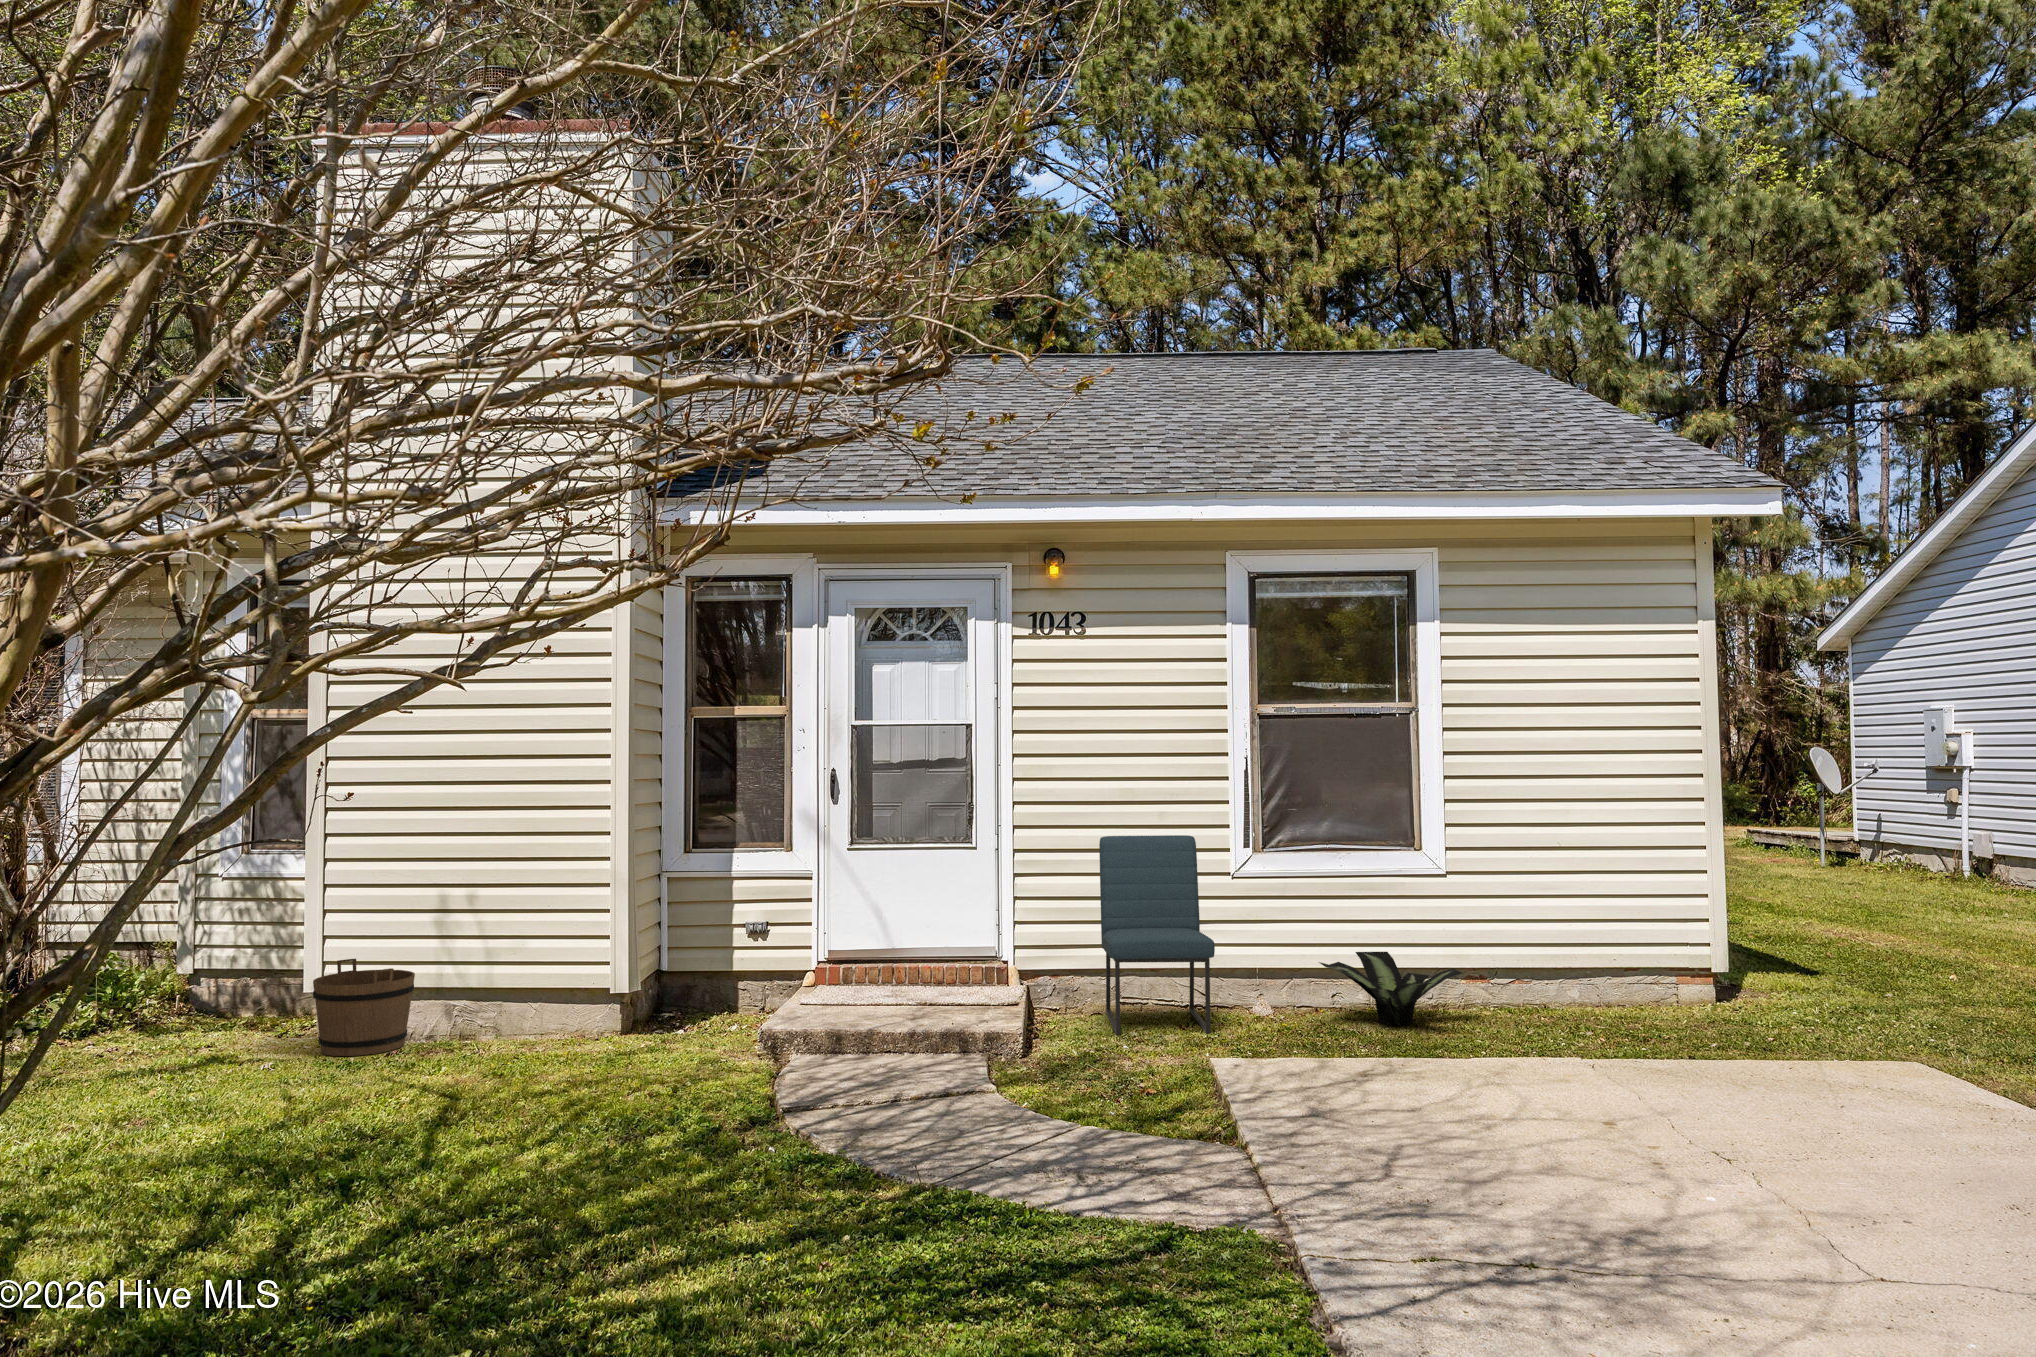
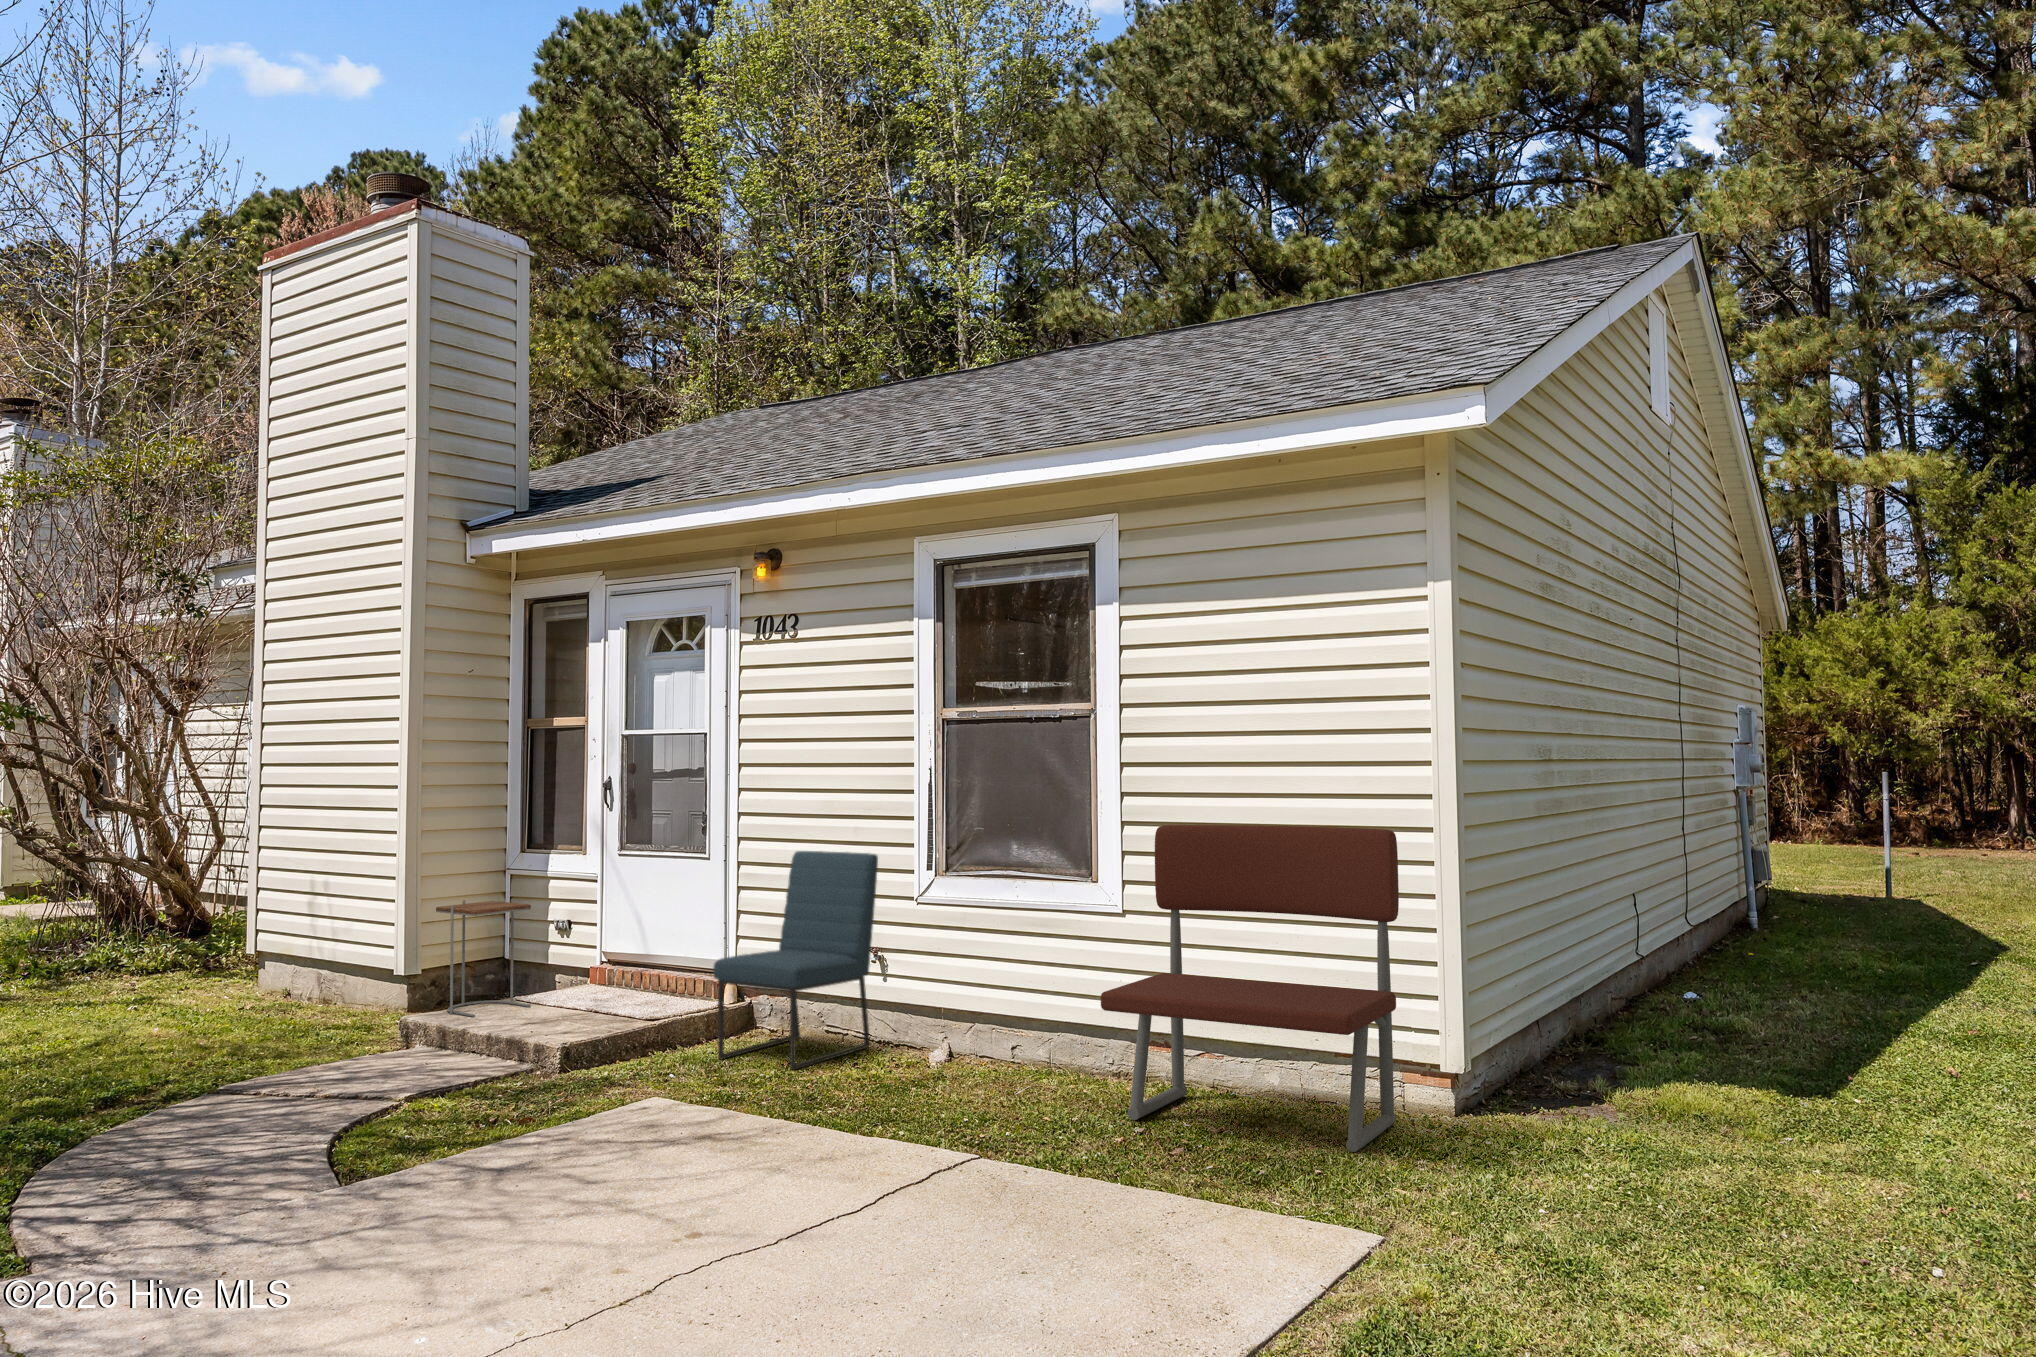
bench: none [1513,799,1760,1029] -> present [1101,825,1399,1152]
side table: none [643,905,736,1036] -> present [436,899,531,1017]
potted plant: present [1319,952,1462,1026] -> none [908,999,1071,1091]
bucket: present [313,959,415,1056] -> none [230,926,314,1002]

